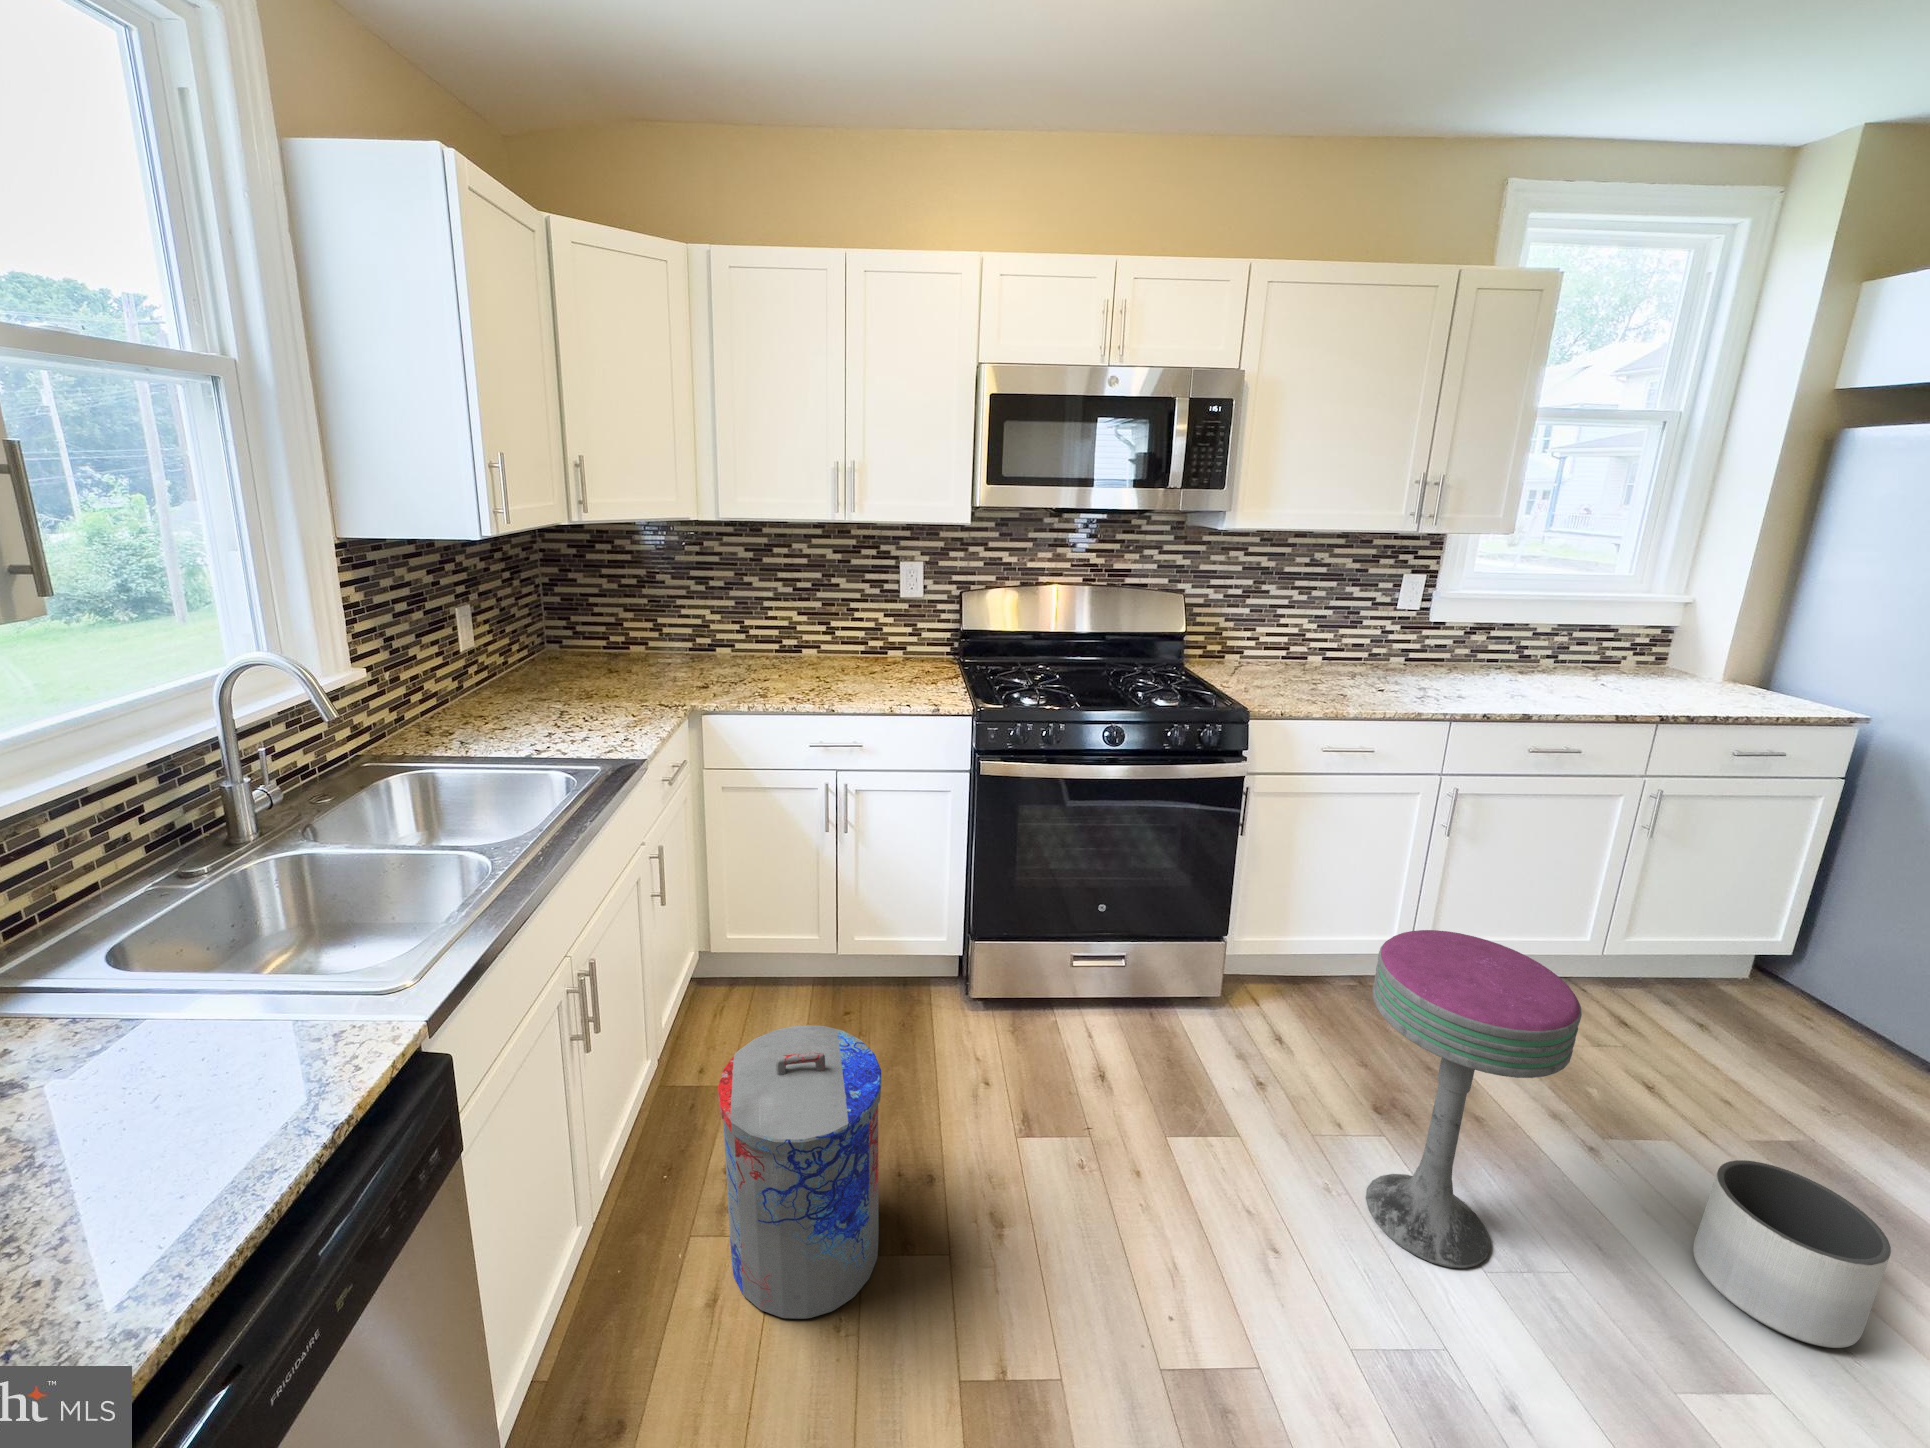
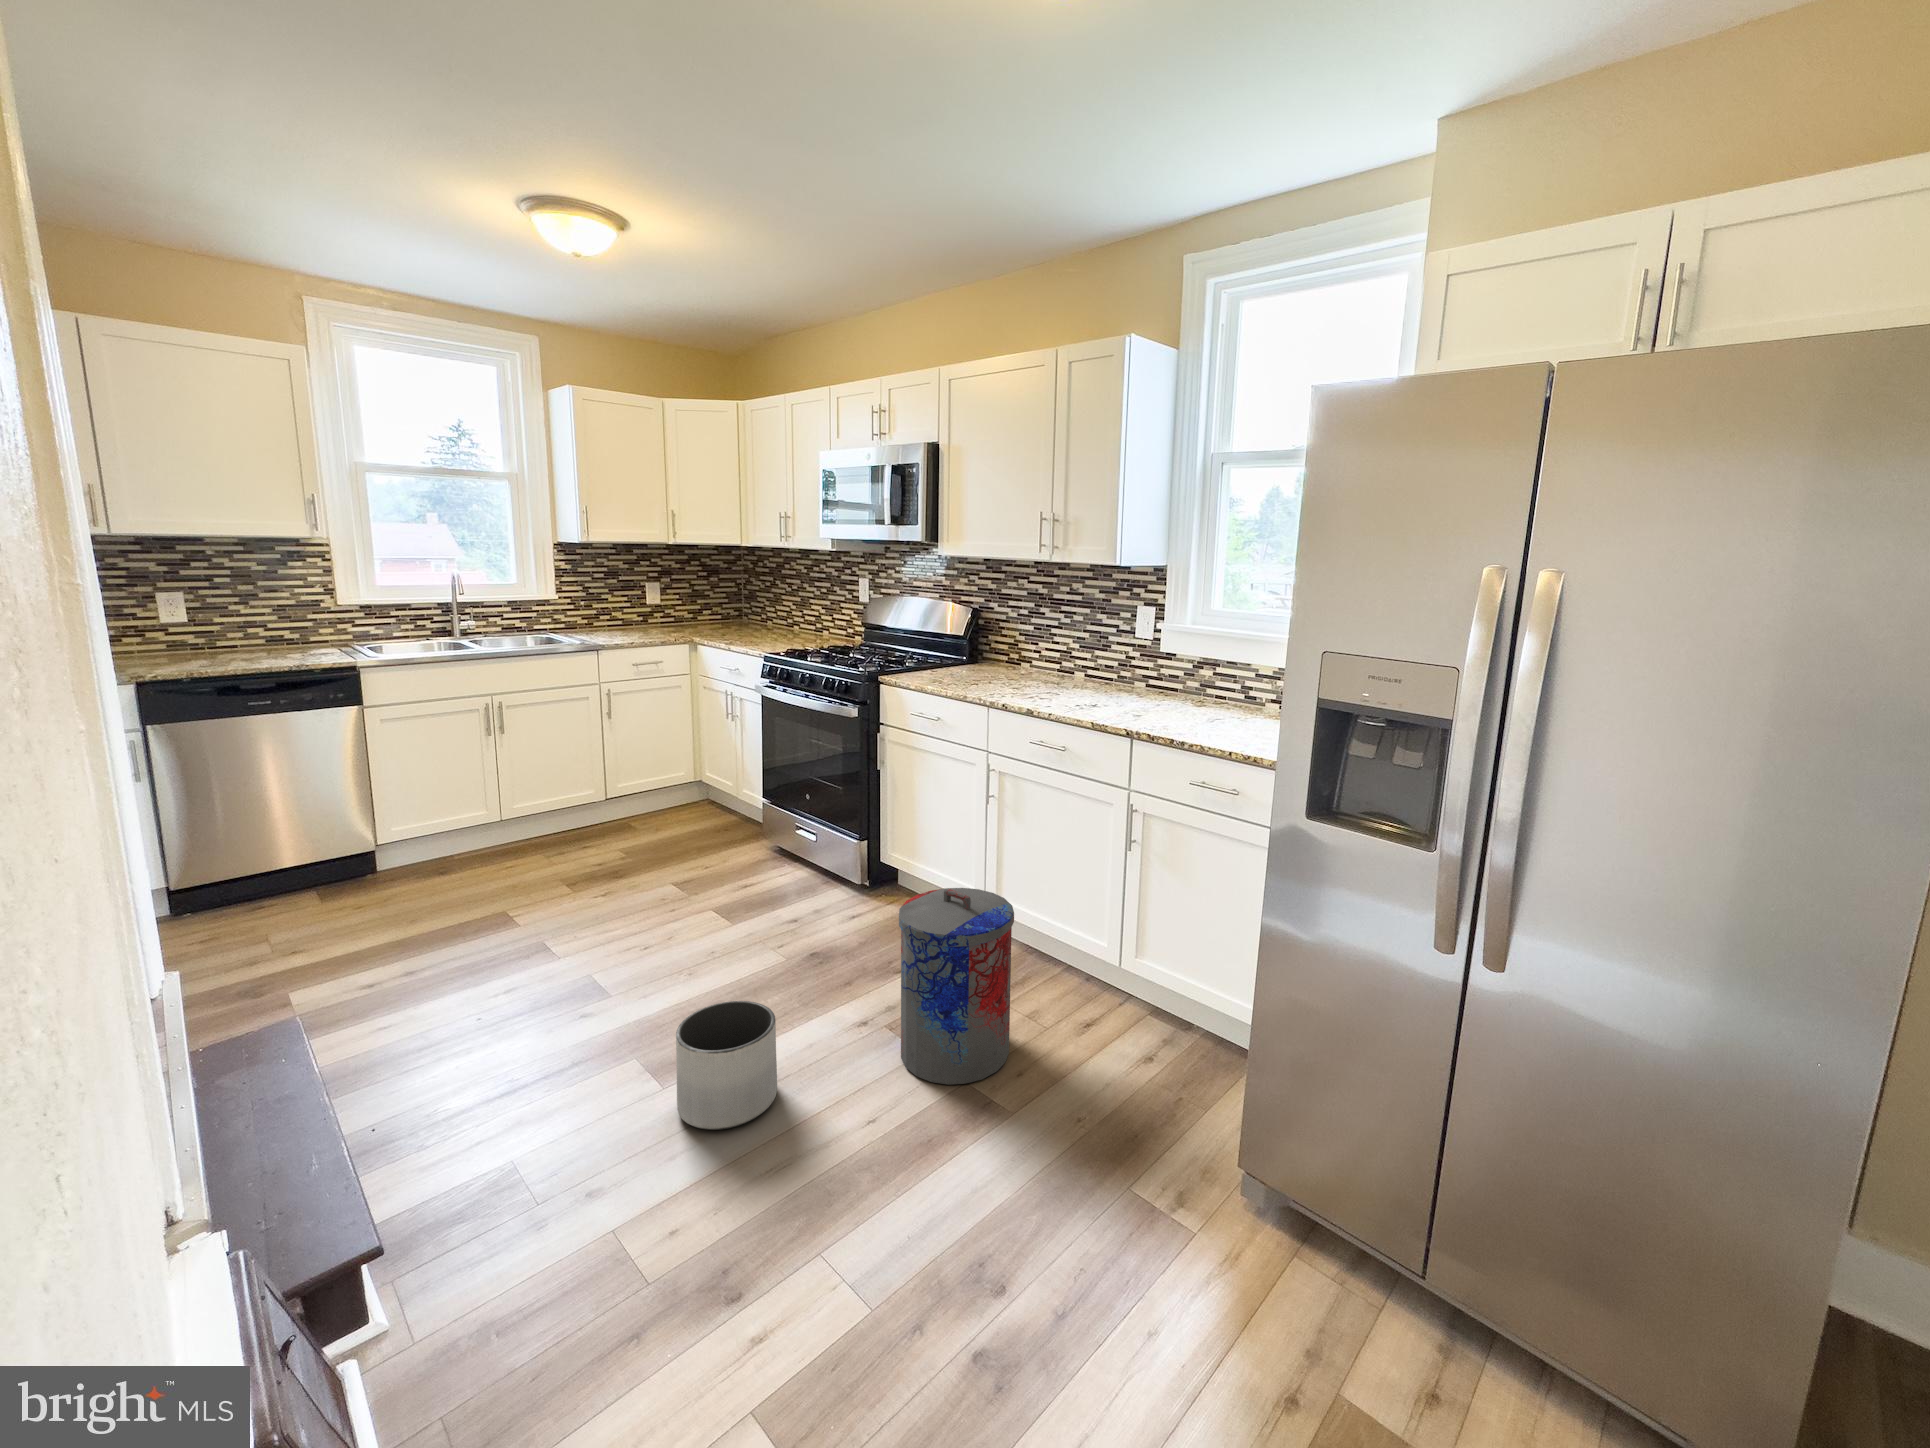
bar stool: present [1366,930,1582,1268] -> none [631,788,750,1007]
trash can: present [718,1025,881,1319] -> present [899,888,1014,1085]

